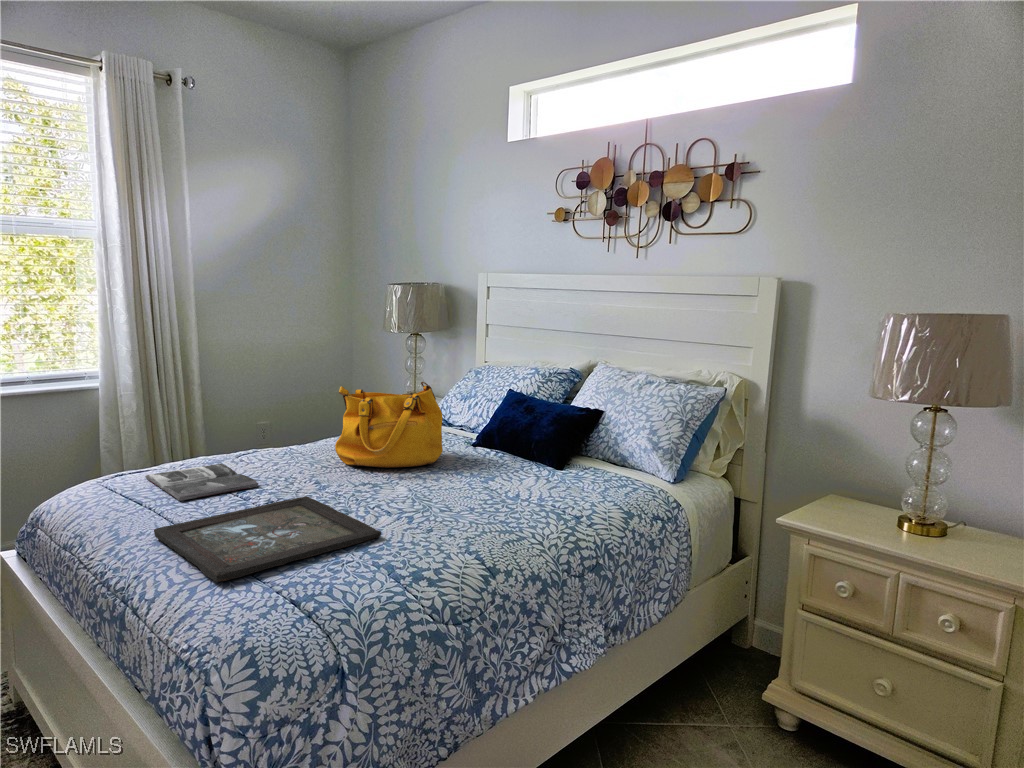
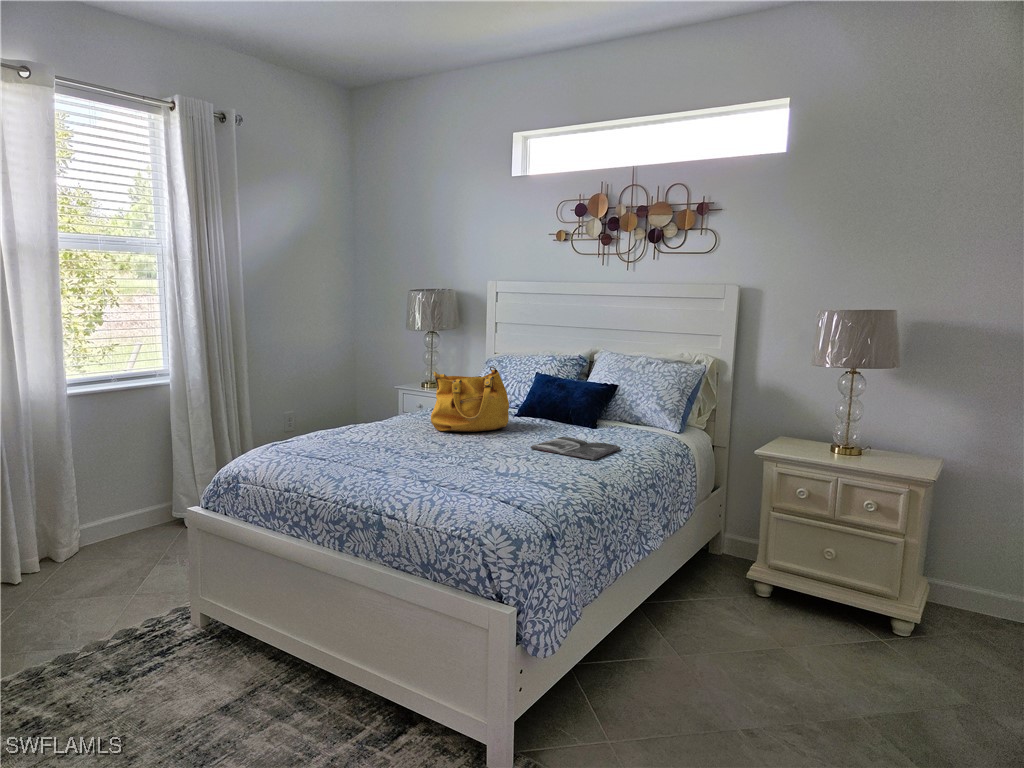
magazine: present [145,464,258,501] -> present [530,437,620,460]
tray: present [154,496,381,582] -> none [367,449,520,494]

